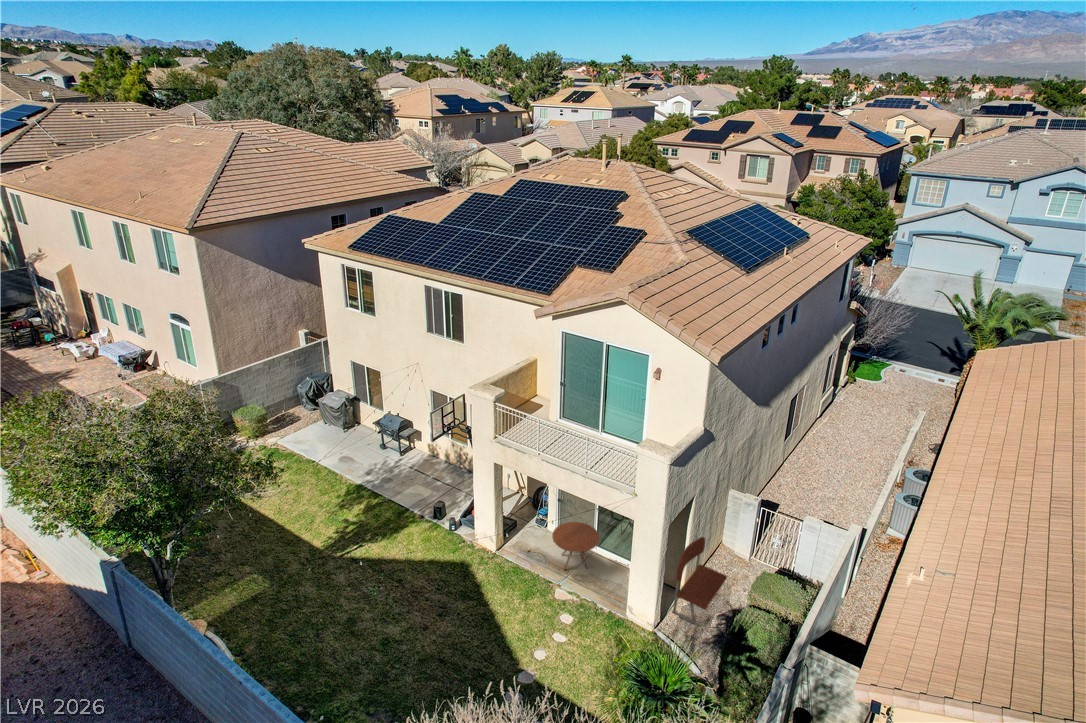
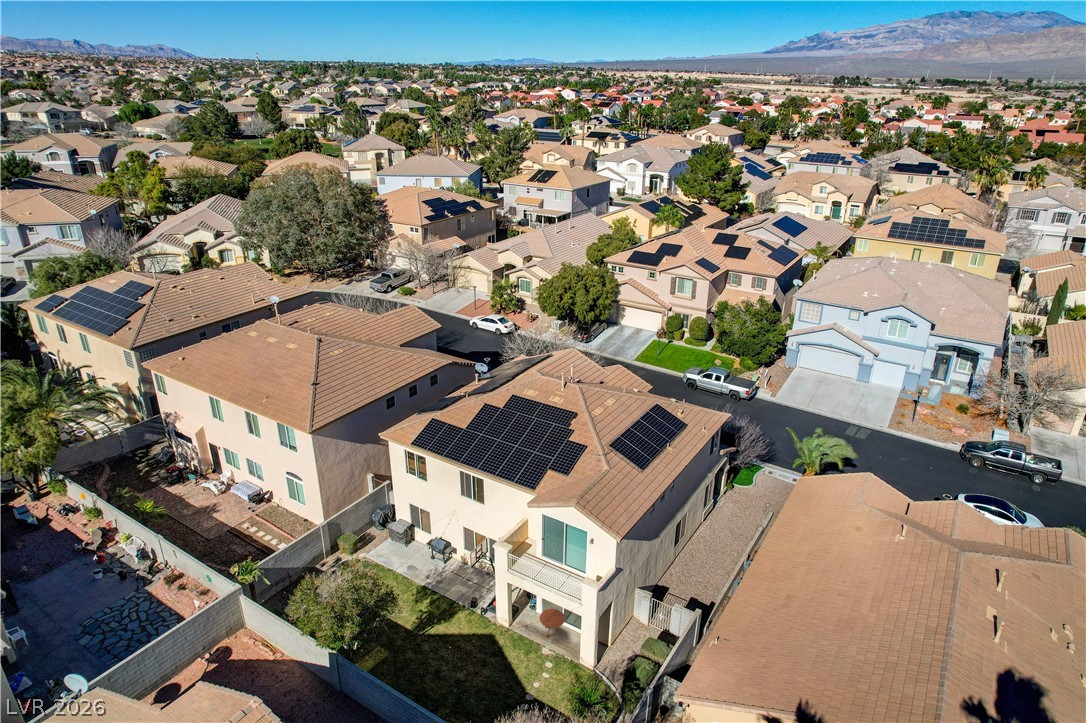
bench: present [672,537,727,624] -> none [603,617,632,665]

